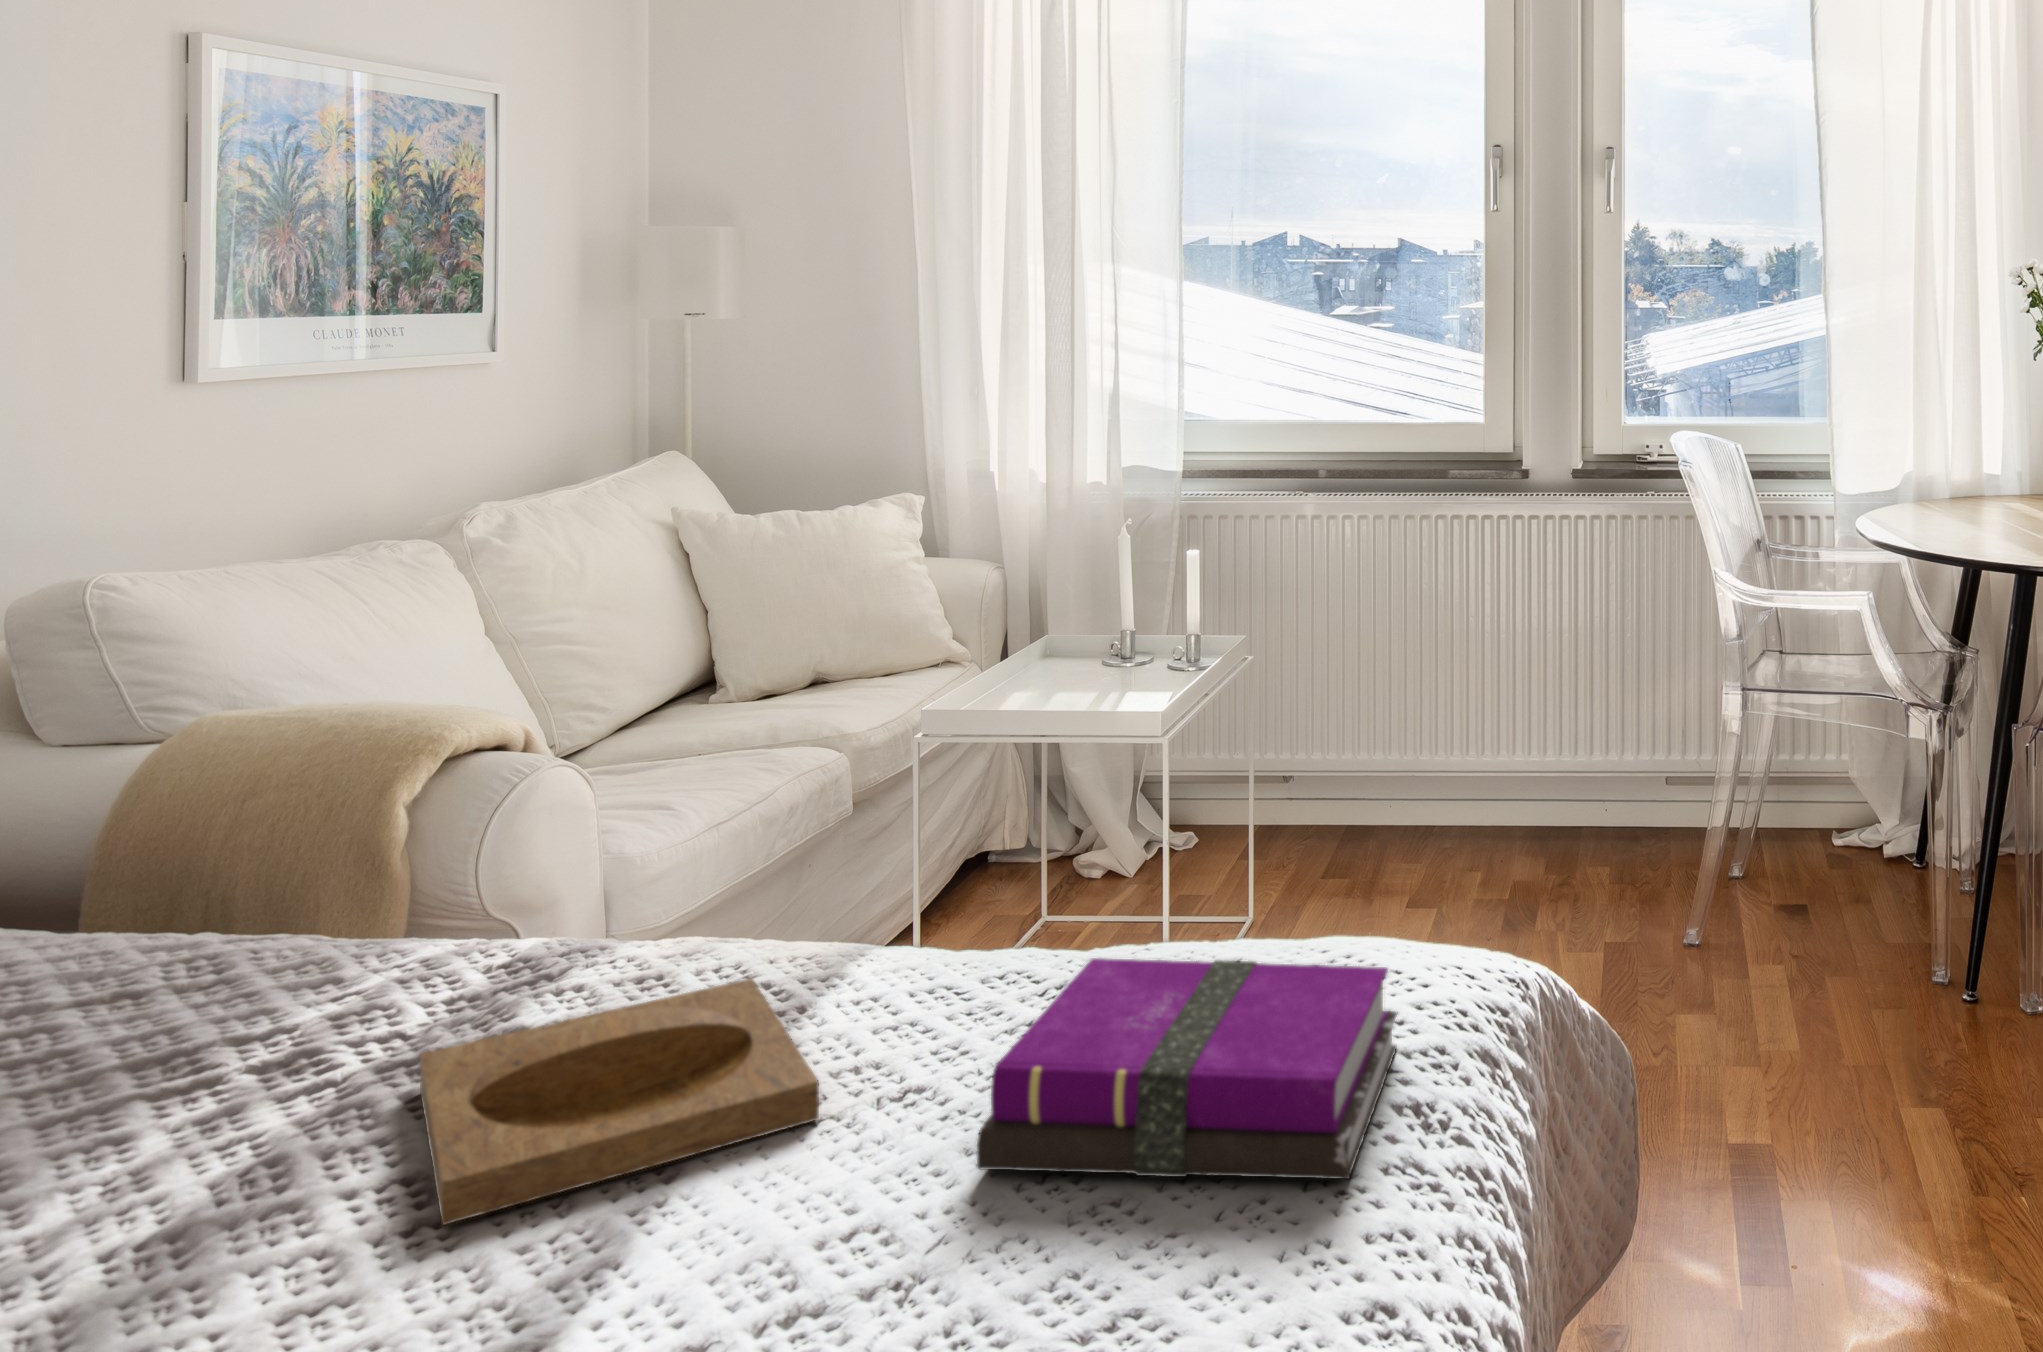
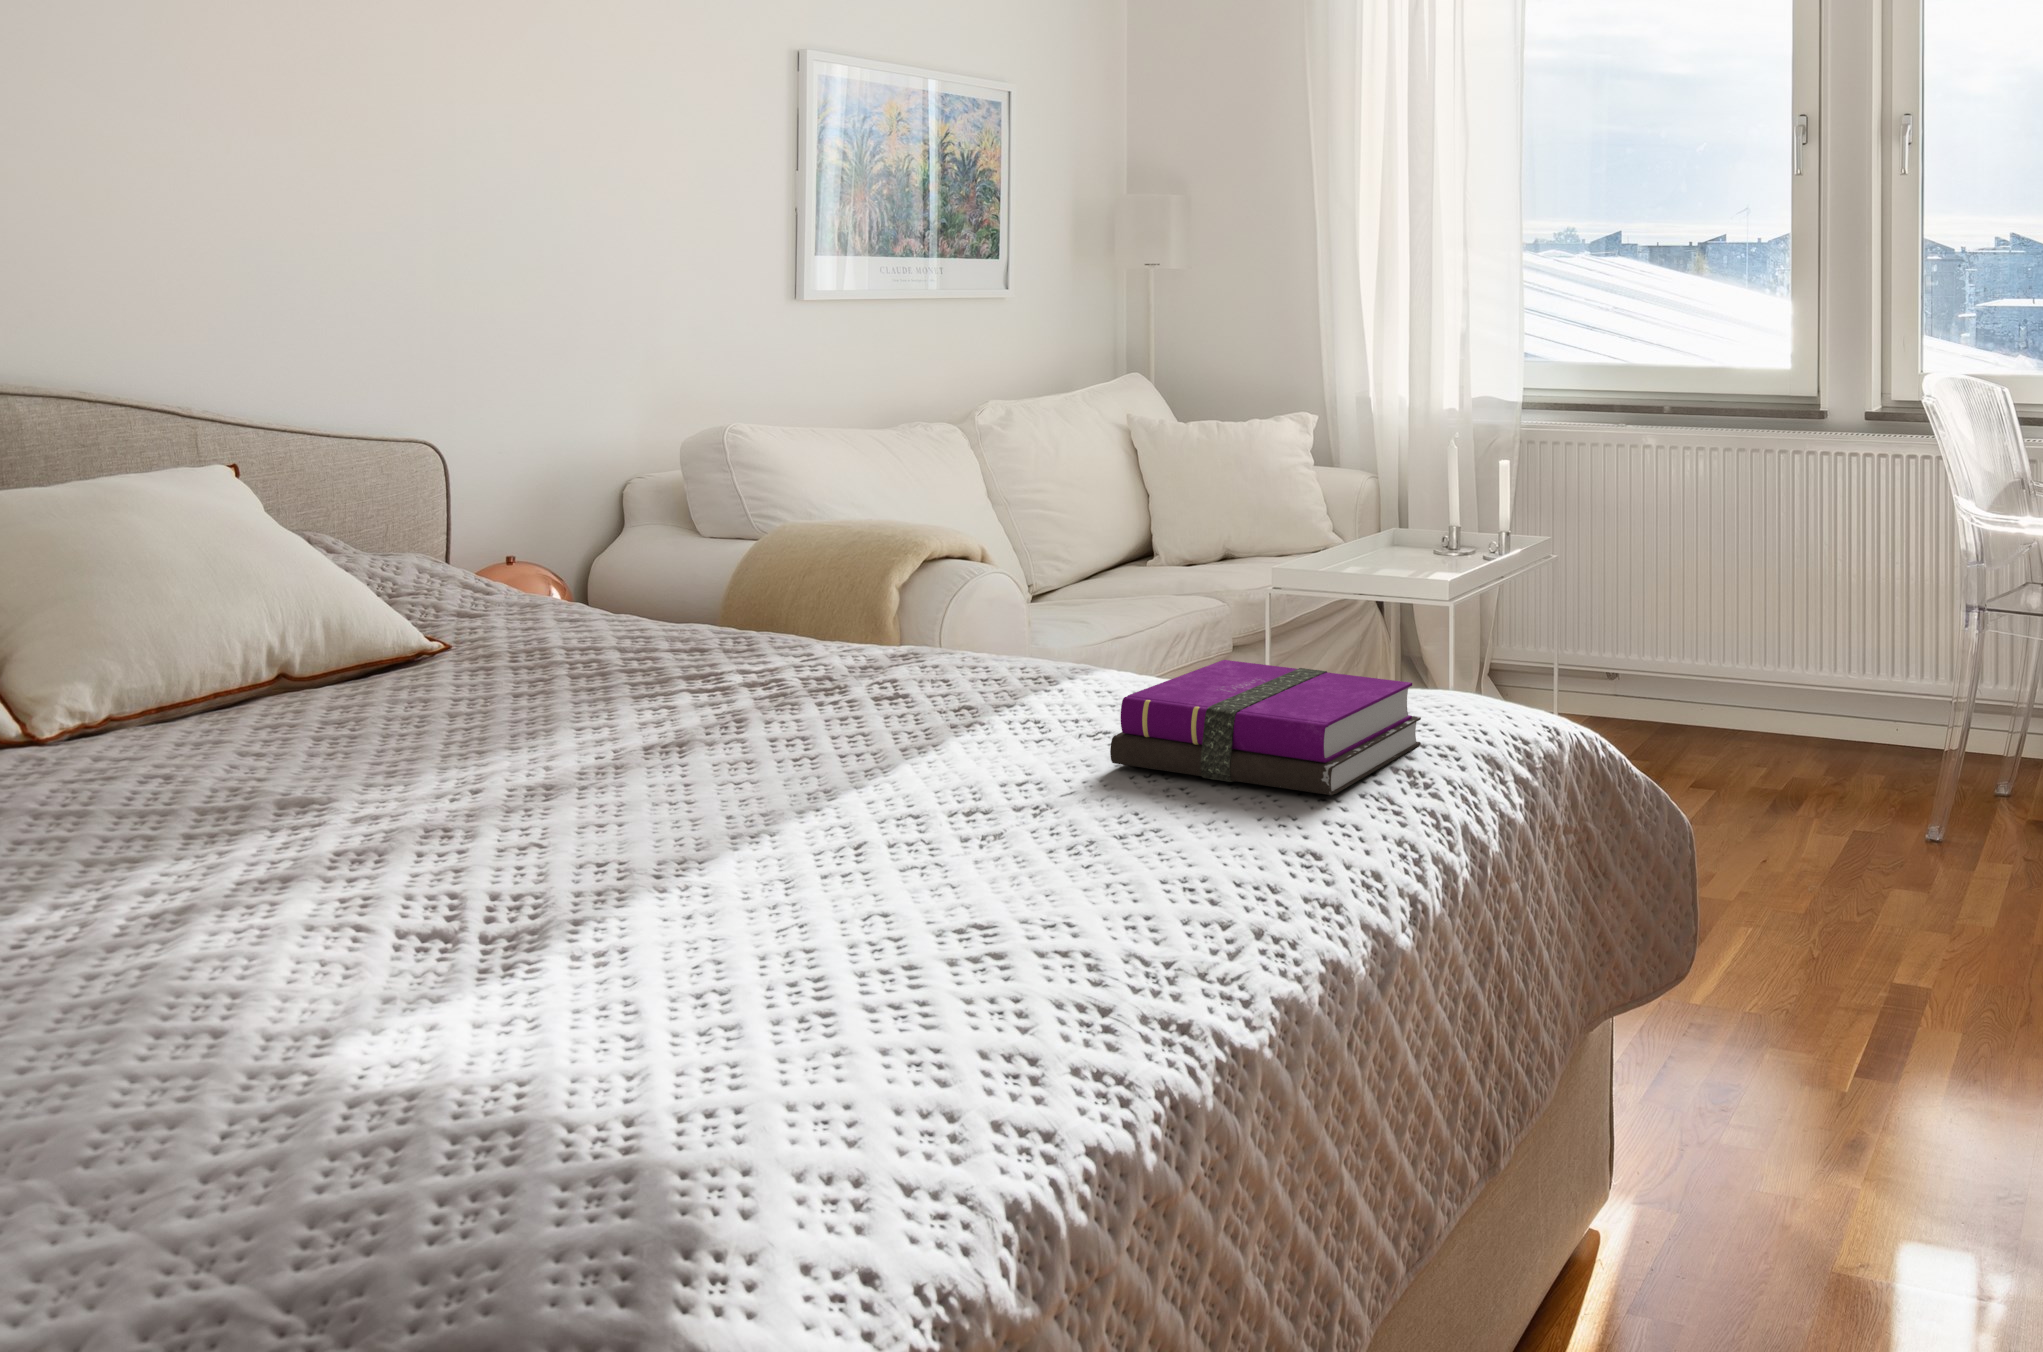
tray: present [420,978,819,1225] -> none [817,662,1039,749]

